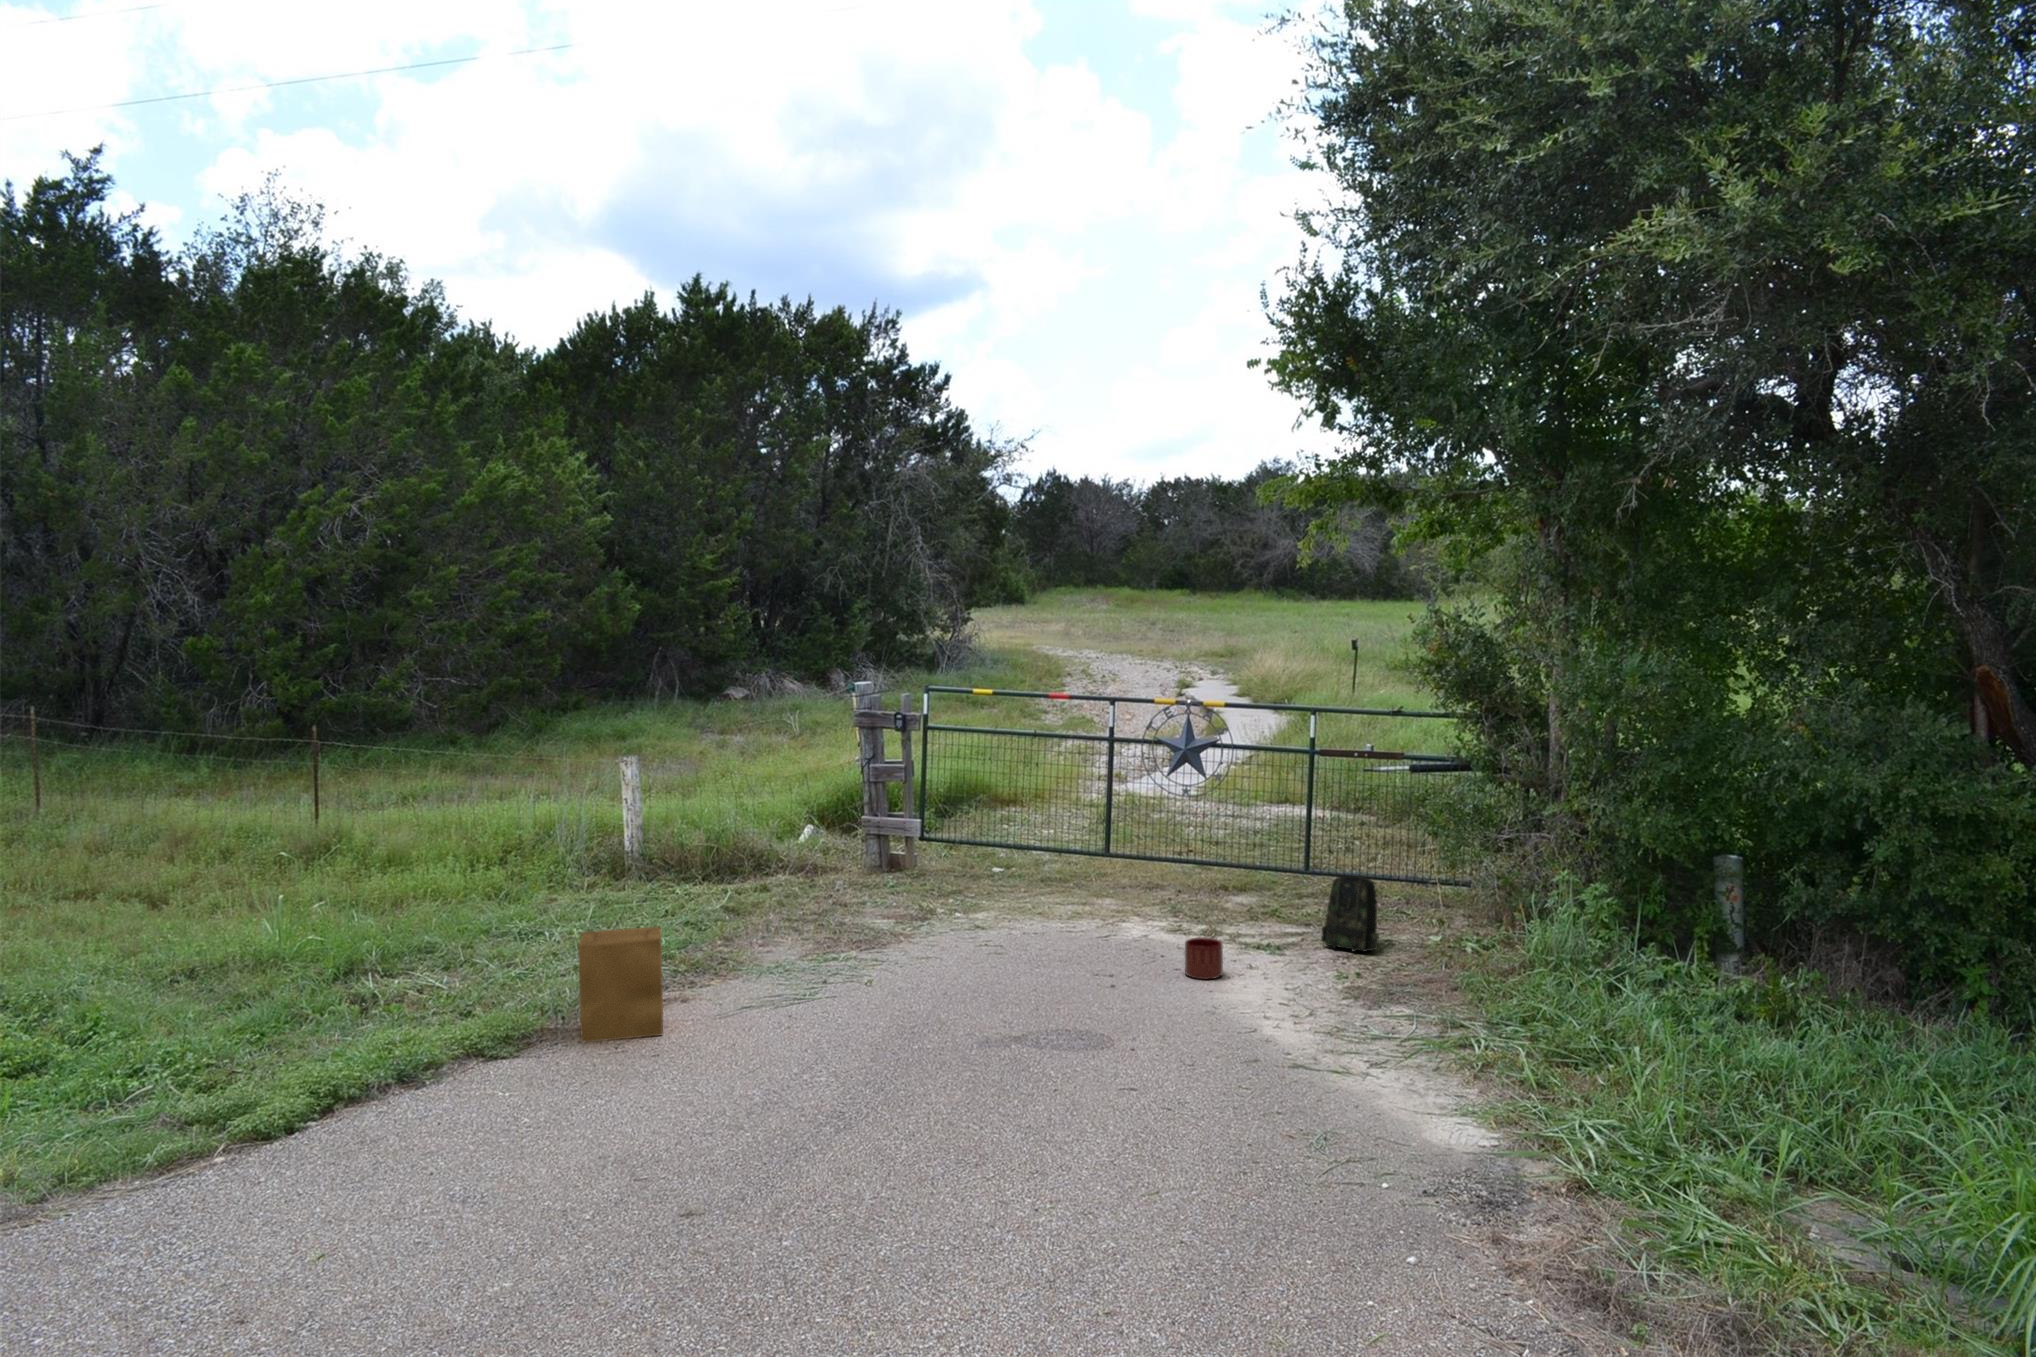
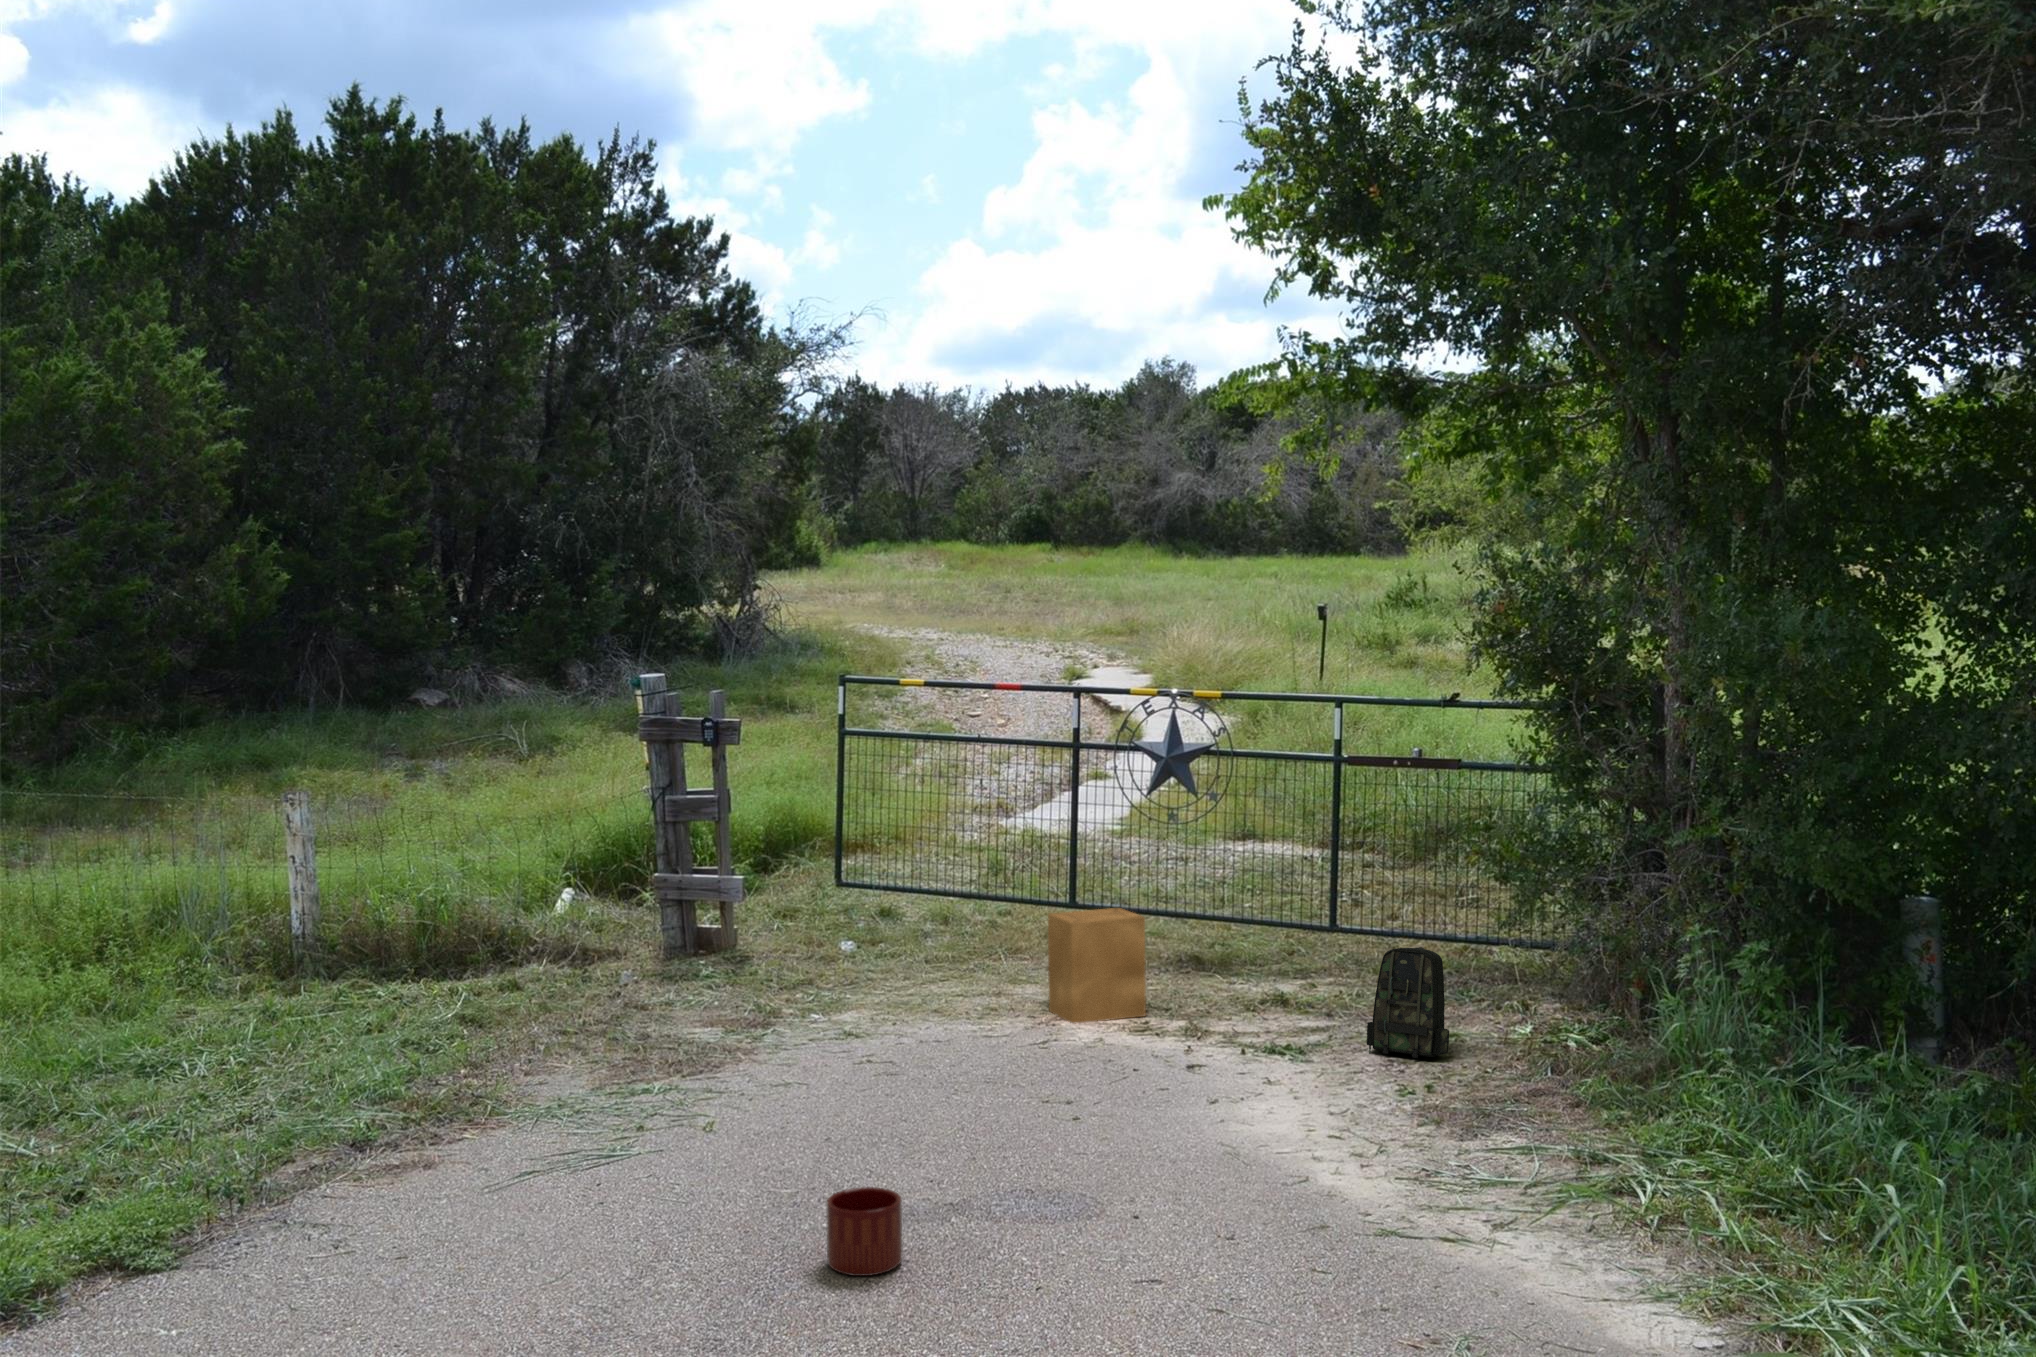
cardboard box: present [578,927,663,1042] -> present [1048,908,1146,1024]
planter: present [1185,938,1223,979] -> present [827,1187,902,1276]

